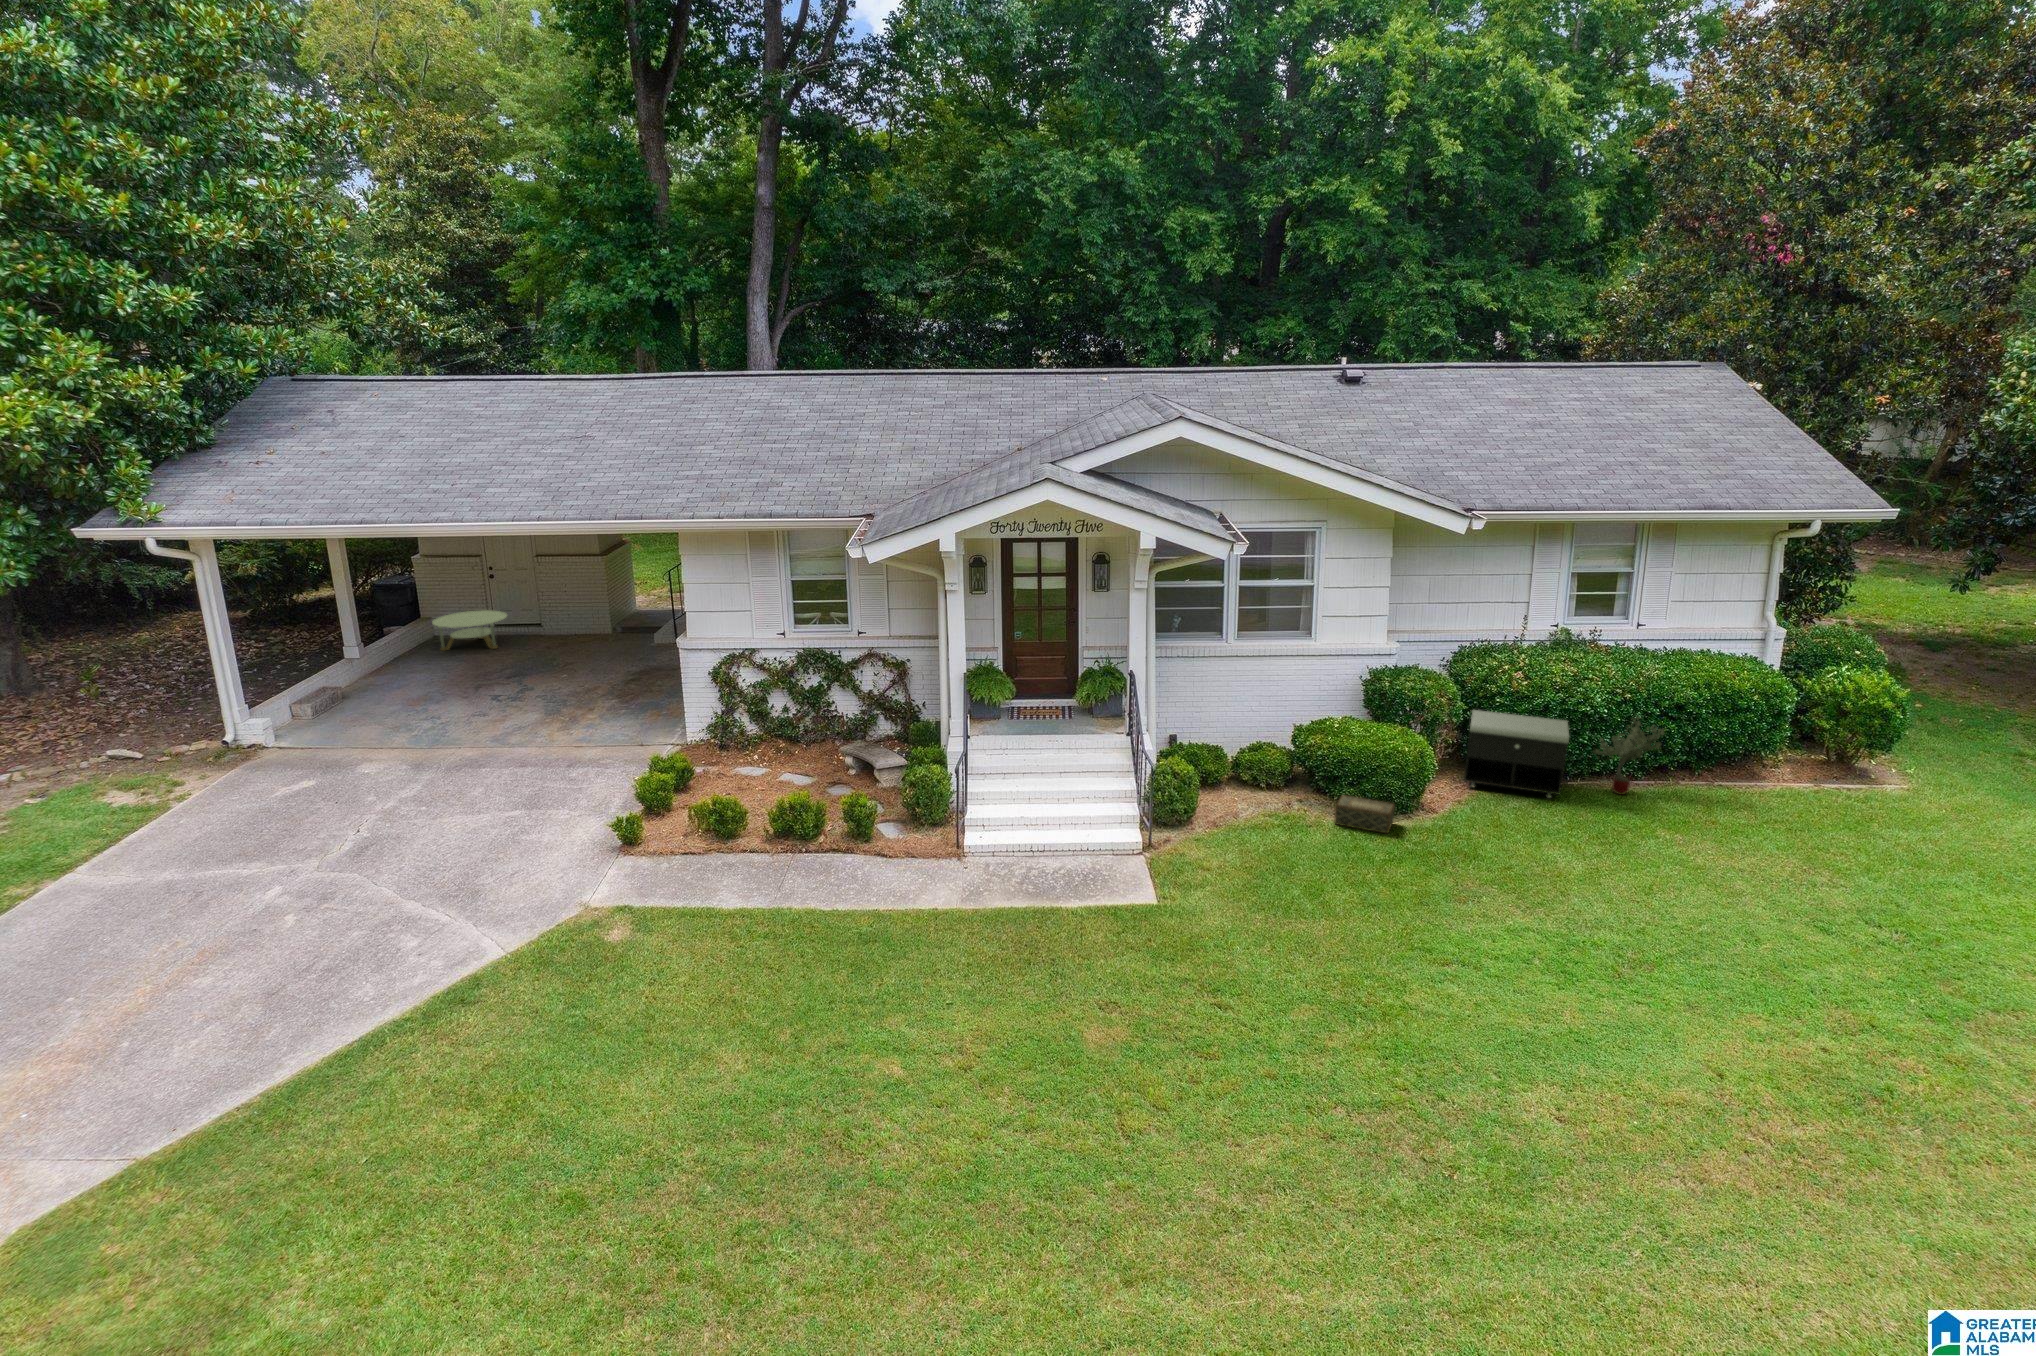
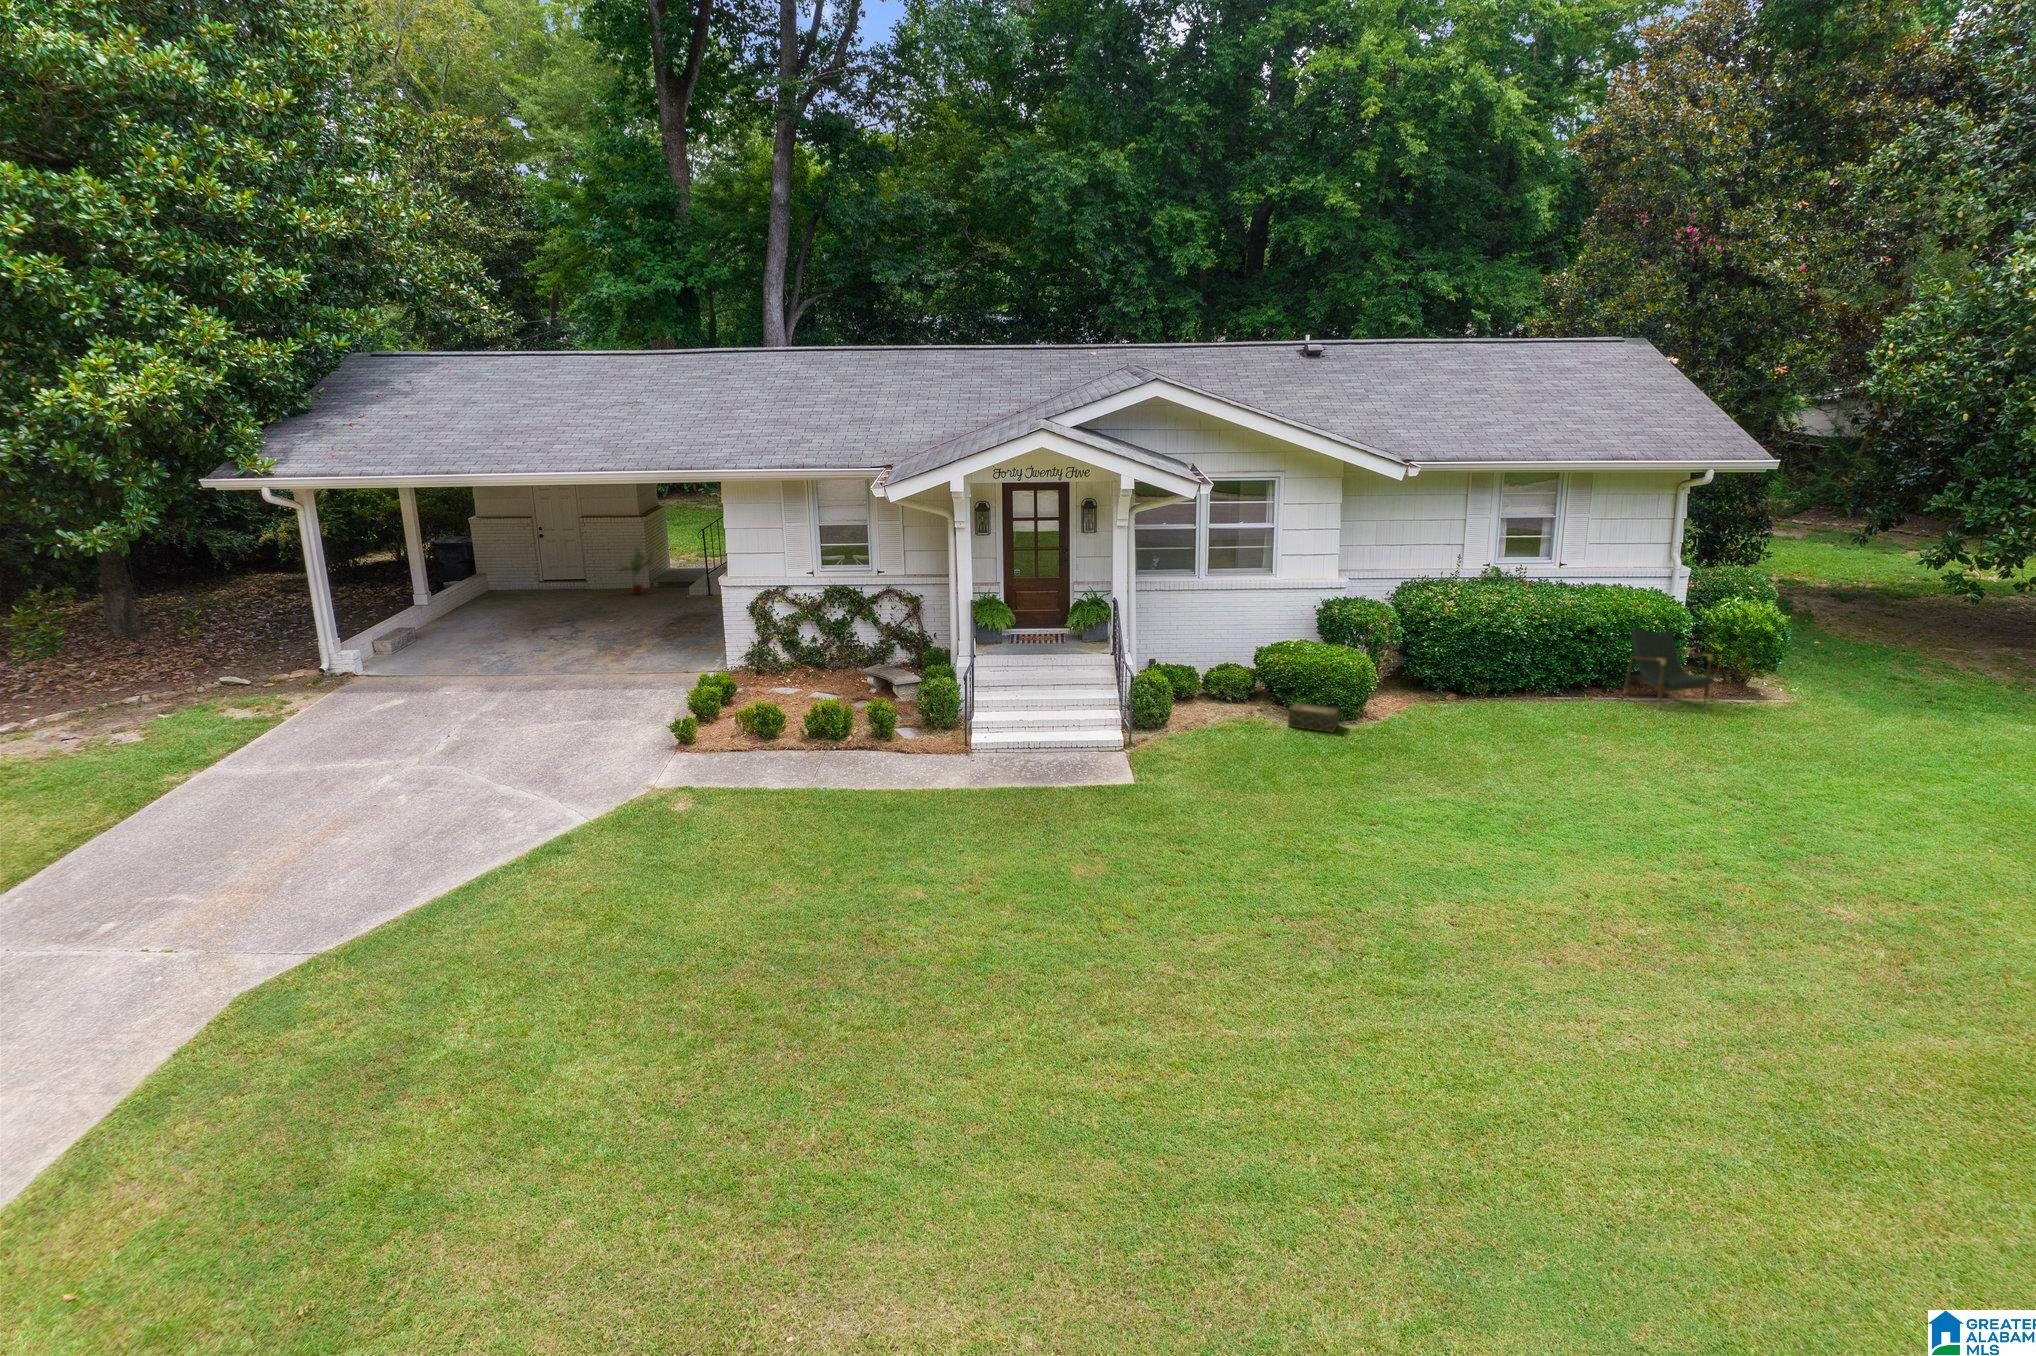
round table: present [432,610,507,651] -> none [487,569,554,604]
lounge chair: none [1716,700,1828,801] -> present [1624,628,1715,709]
storage bench: present [1464,710,1569,798] -> none [1403,635,1492,708]
potted tree: present [1594,717,1664,795] -> present [617,546,653,594]

